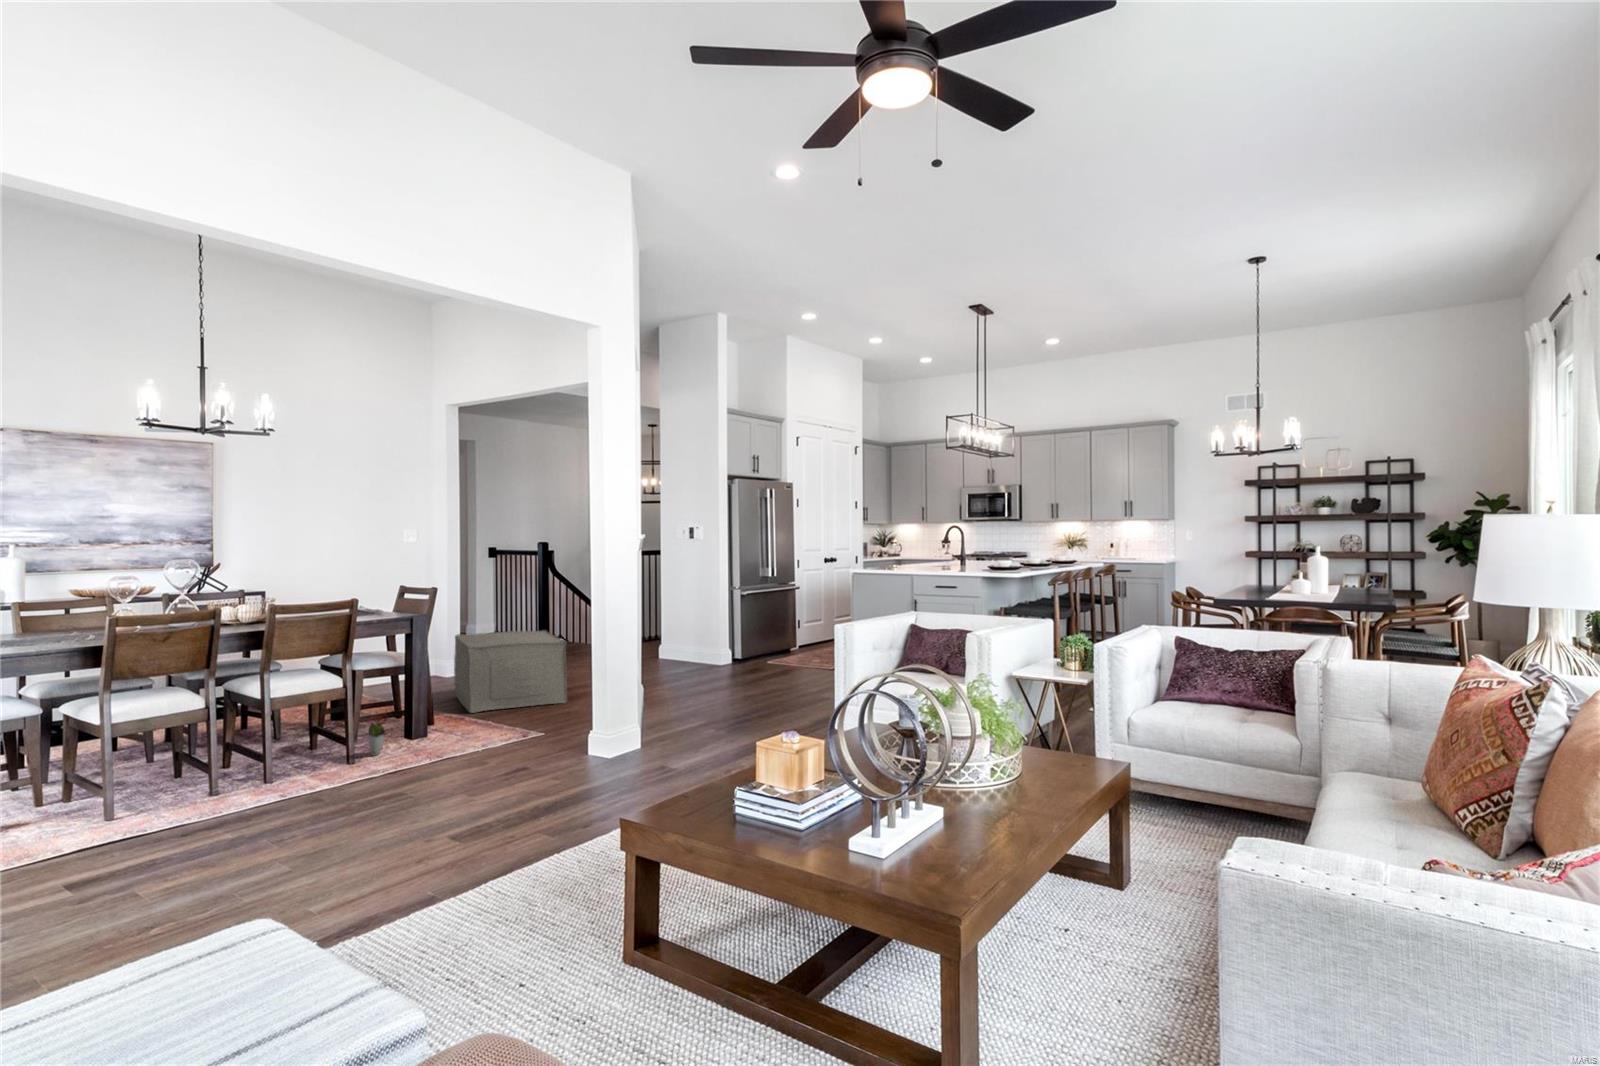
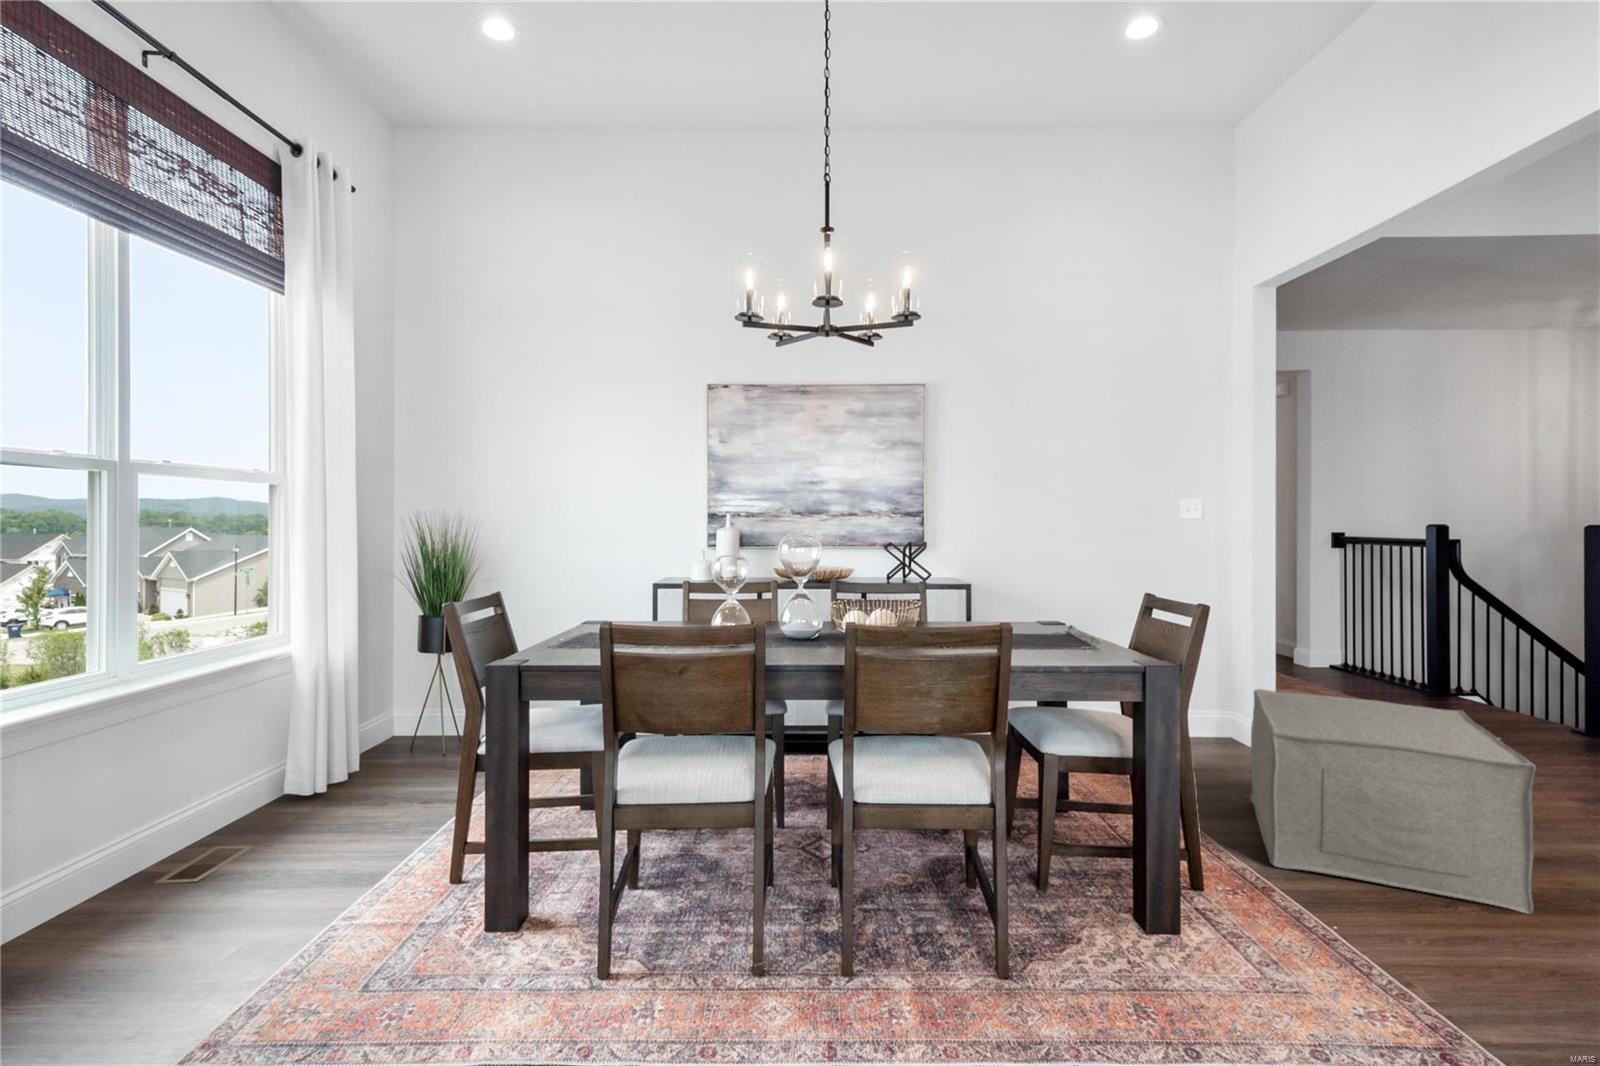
decorative plant: present [369,713,388,756] -> none [1031,852,1075,947]

